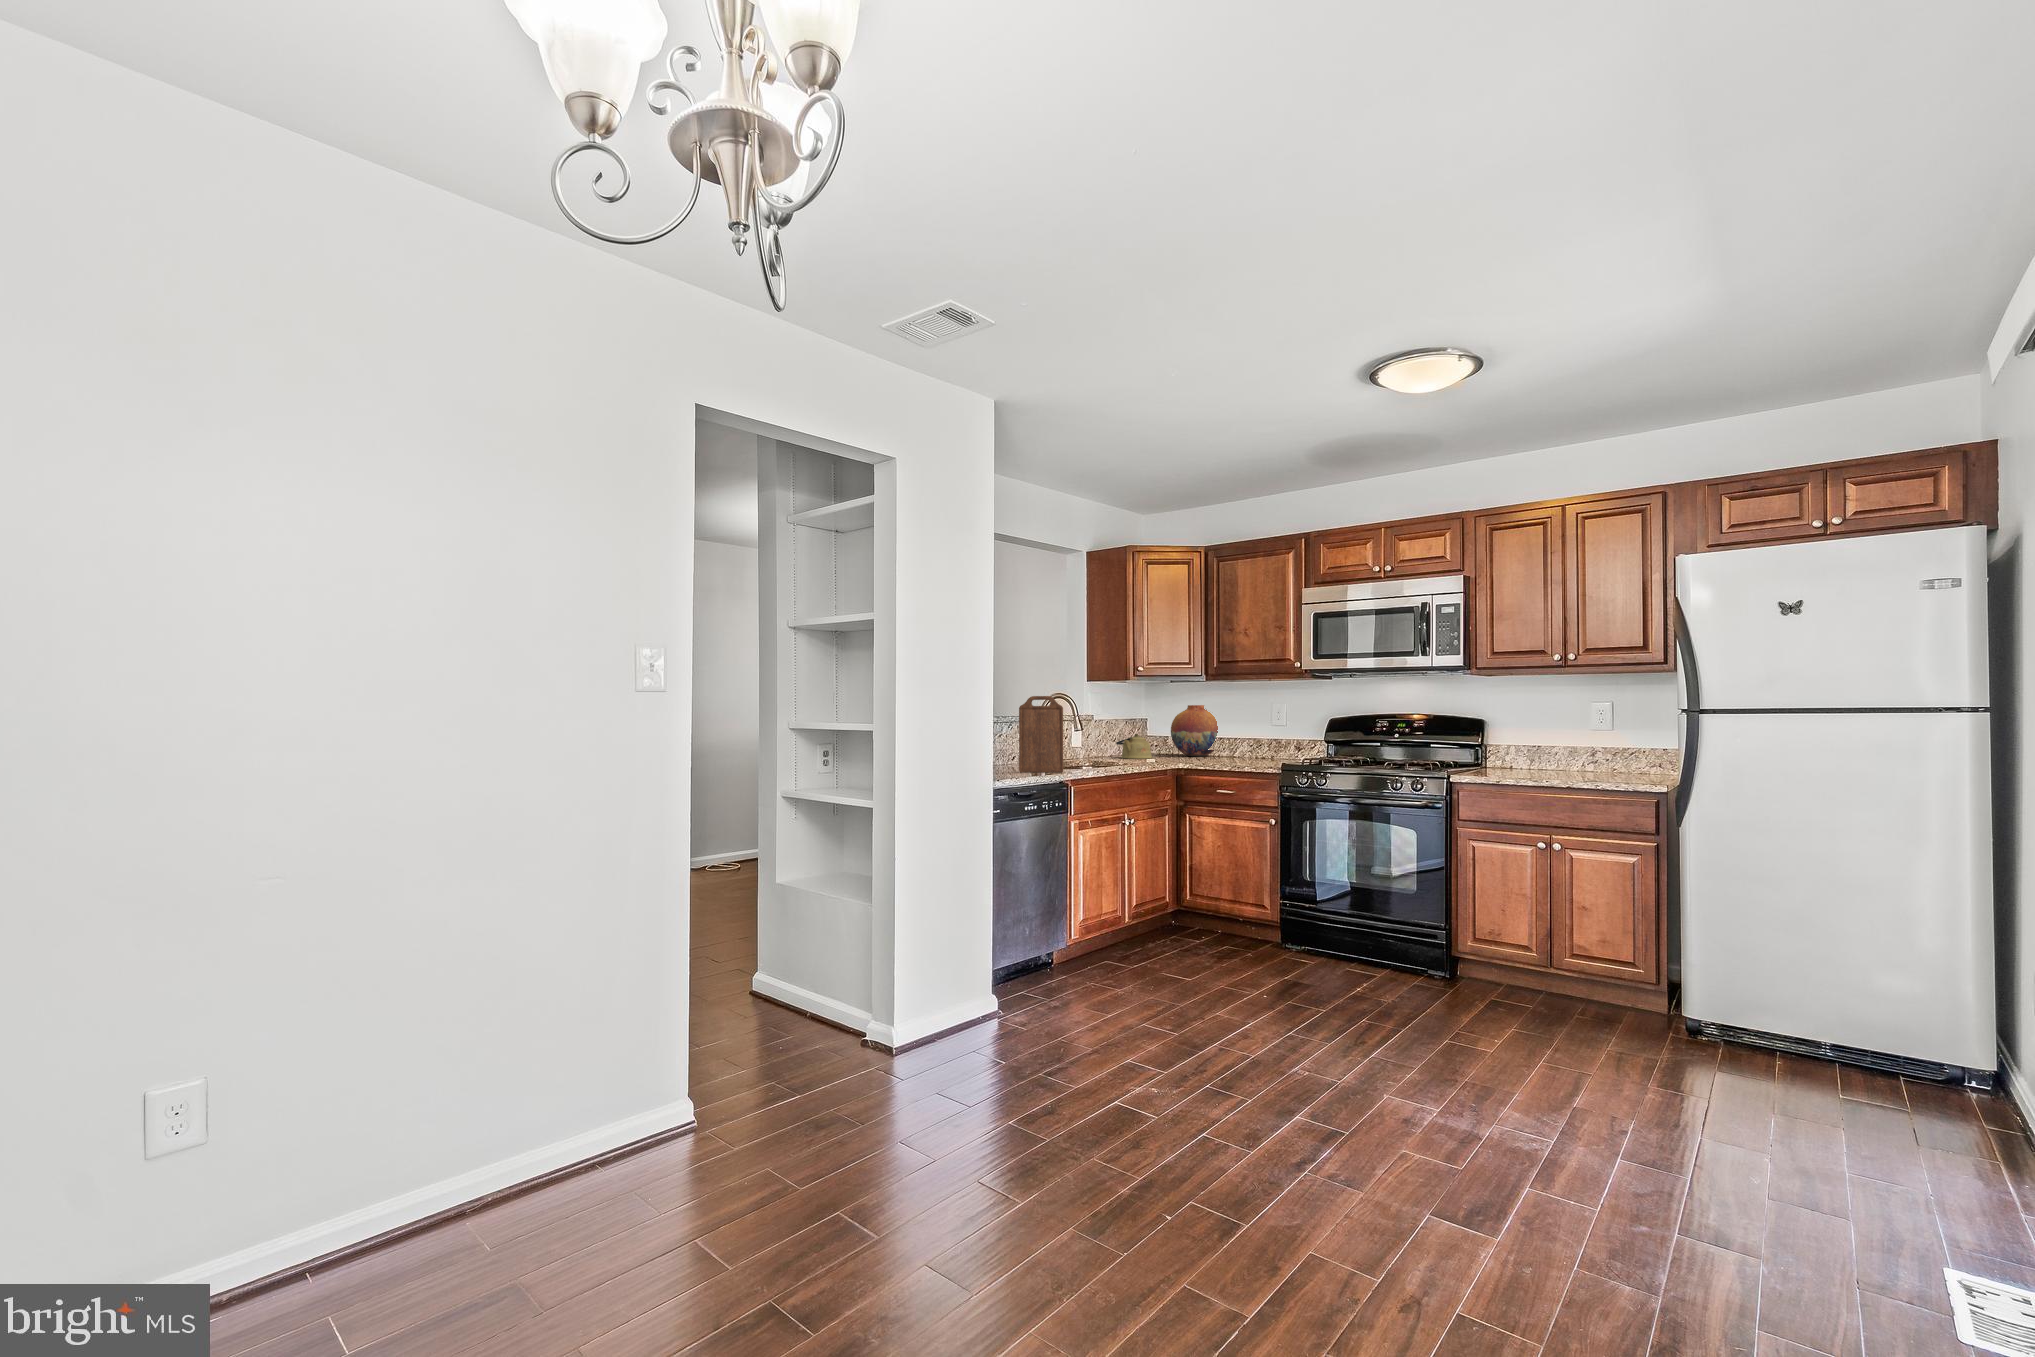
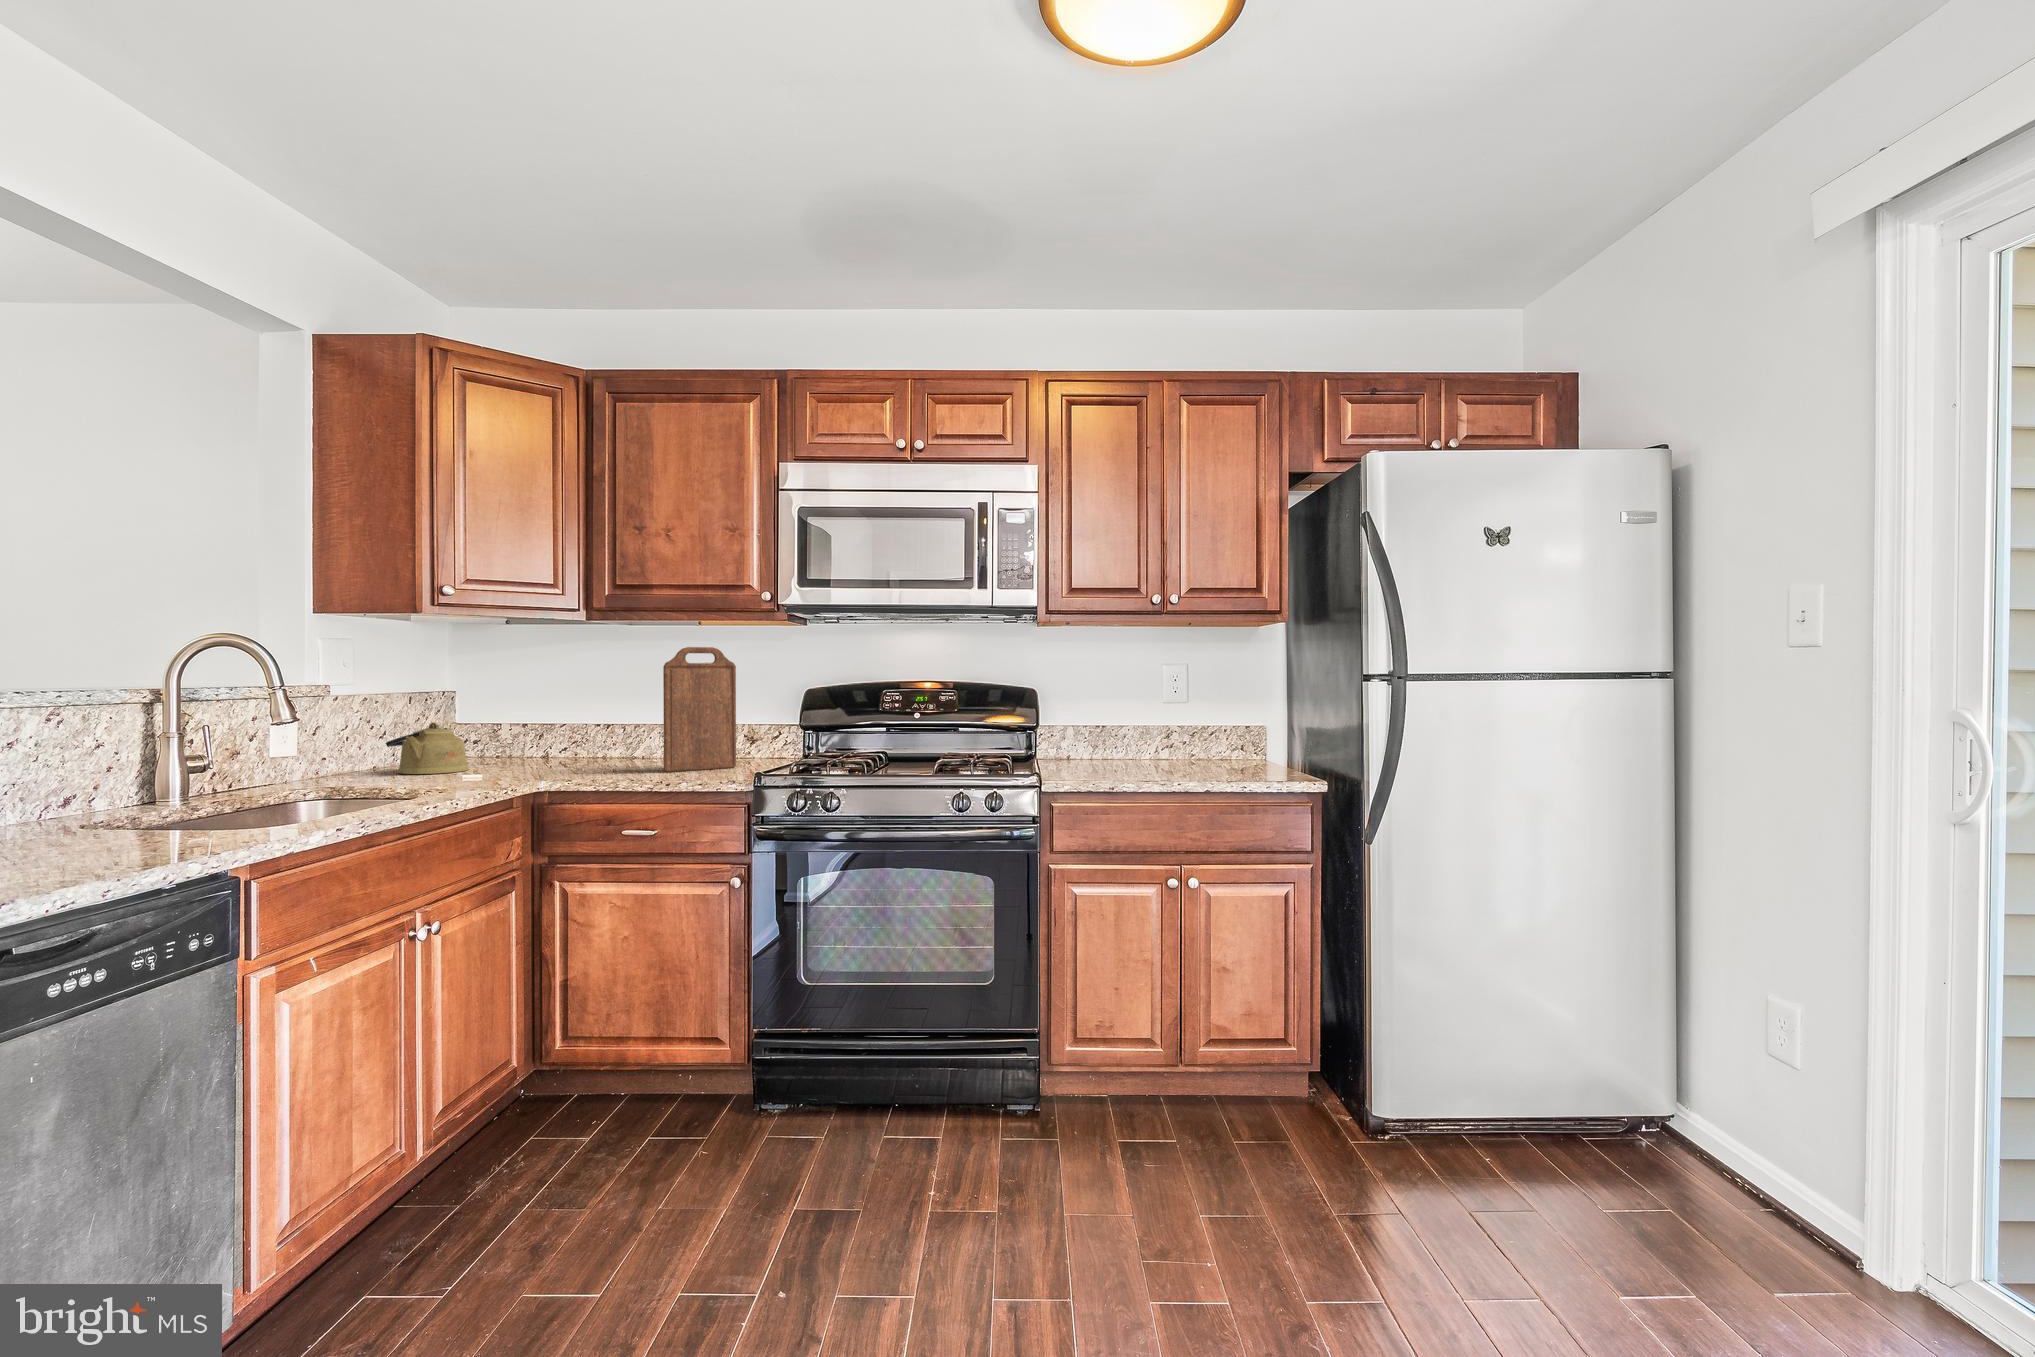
cutting board: present [1019,696,1063,772] -> present [663,647,736,771]
vase: present [1171,705,1218,756] -> none [506,666,609,761]

